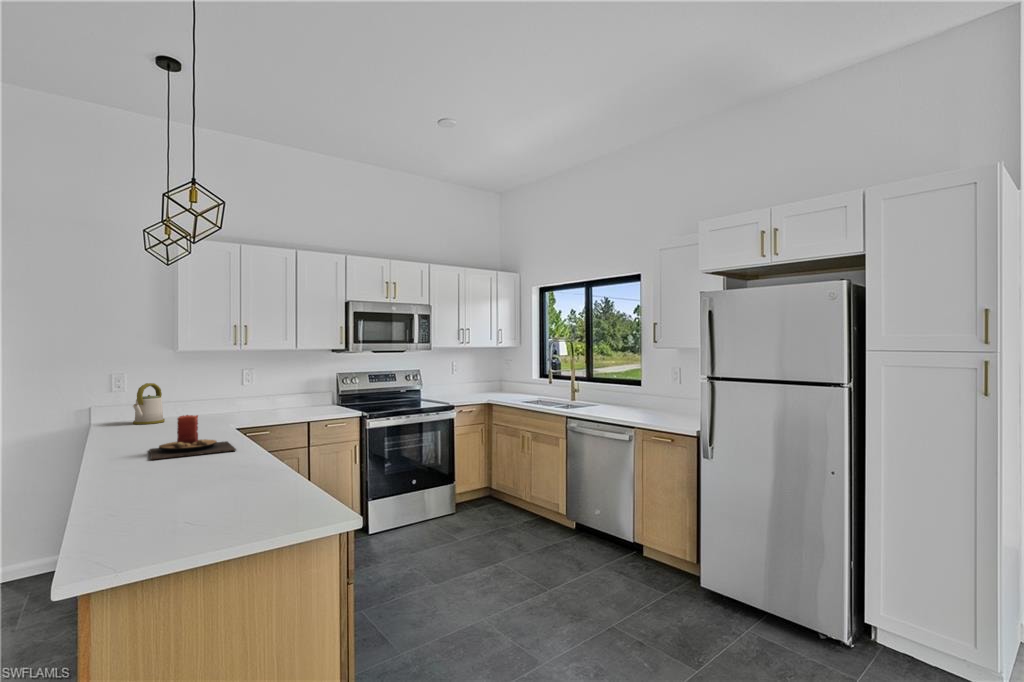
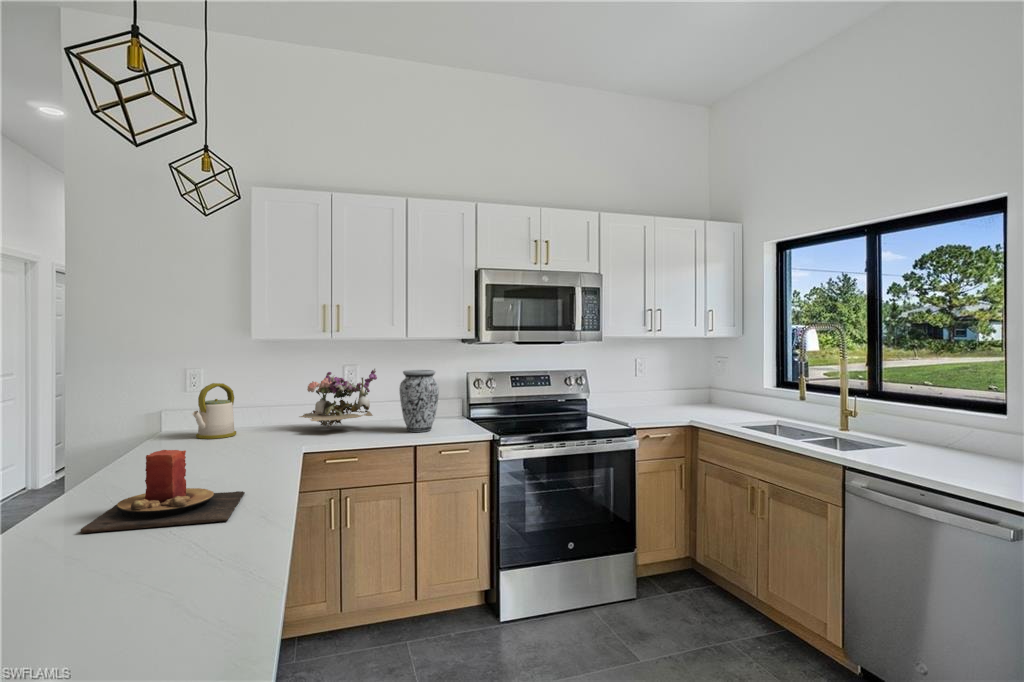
flower arrangement: none [213,370,274,415] -> present [300,369,377,428]
vase: none [293,371,322,413] -> present [400,370,439,432]

